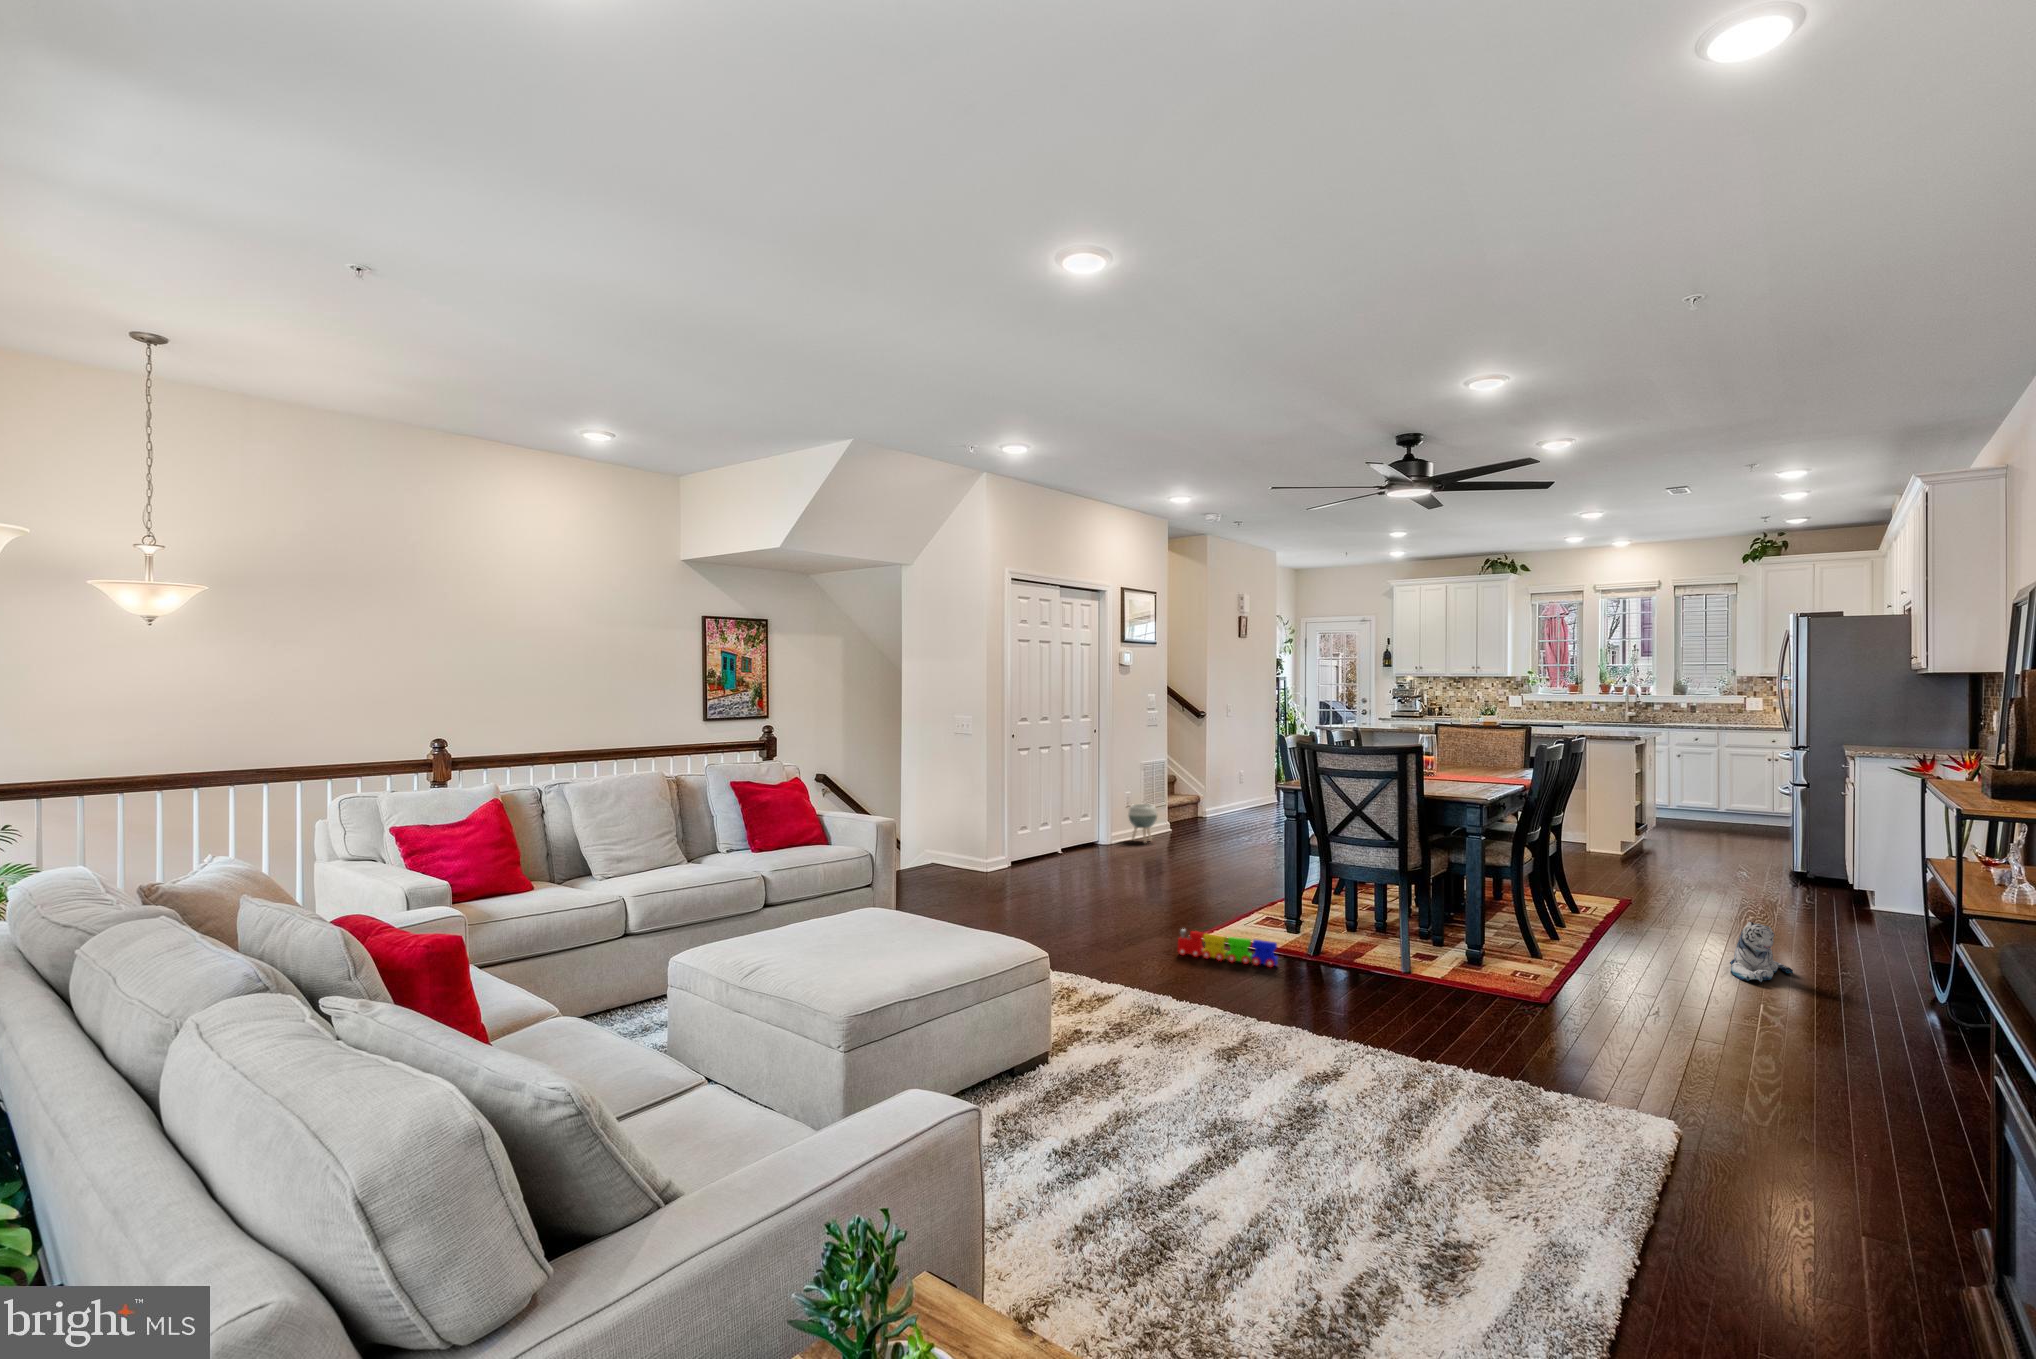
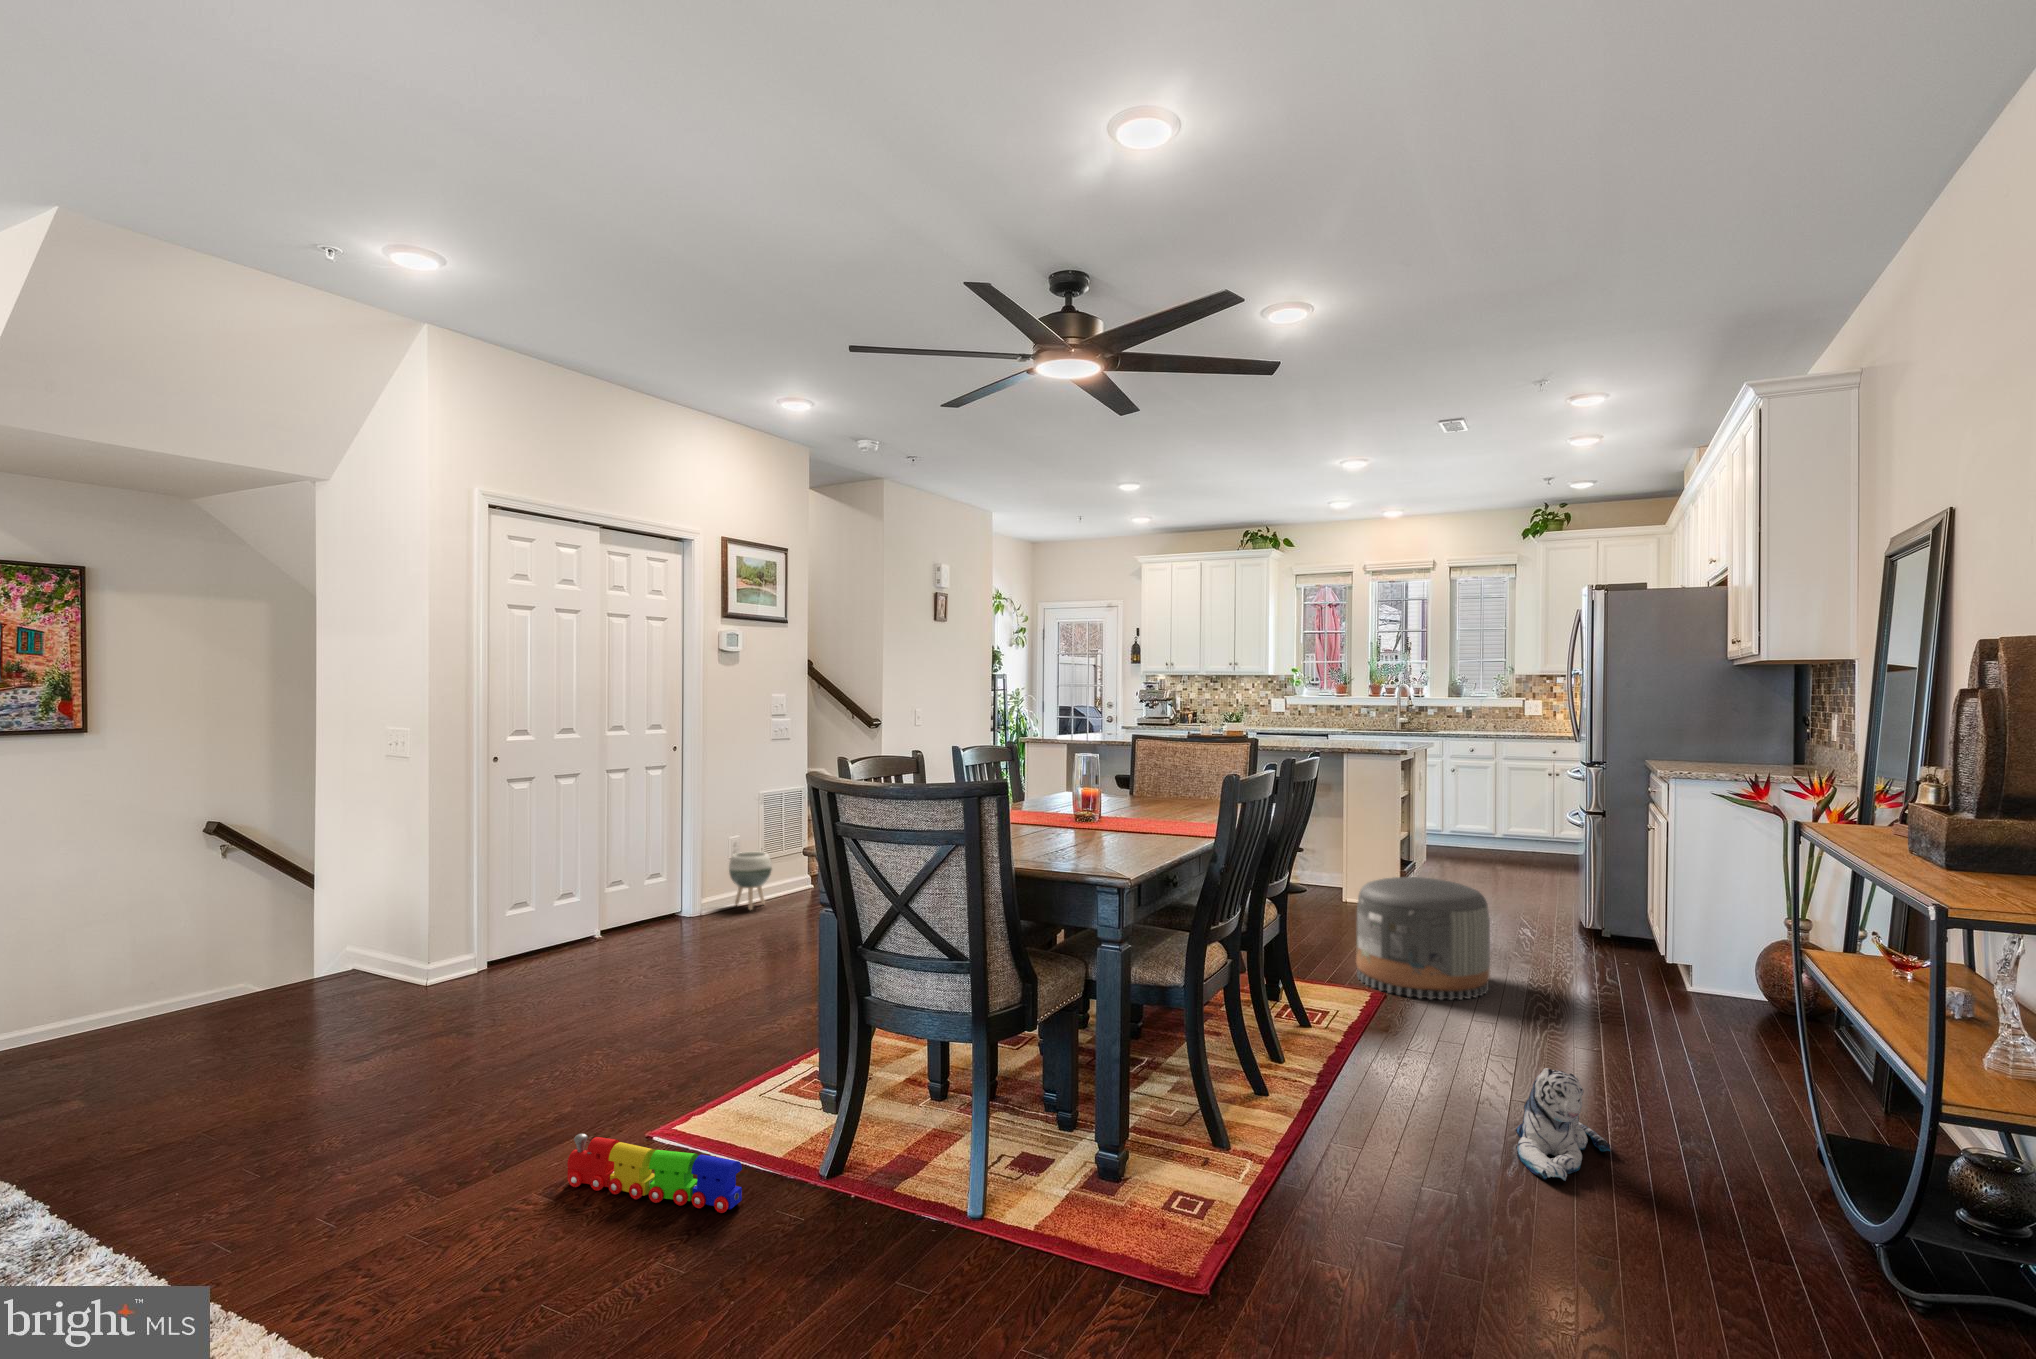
pouf: none [1608,825,1712,907] -> present [1356,877,1490,1000]

